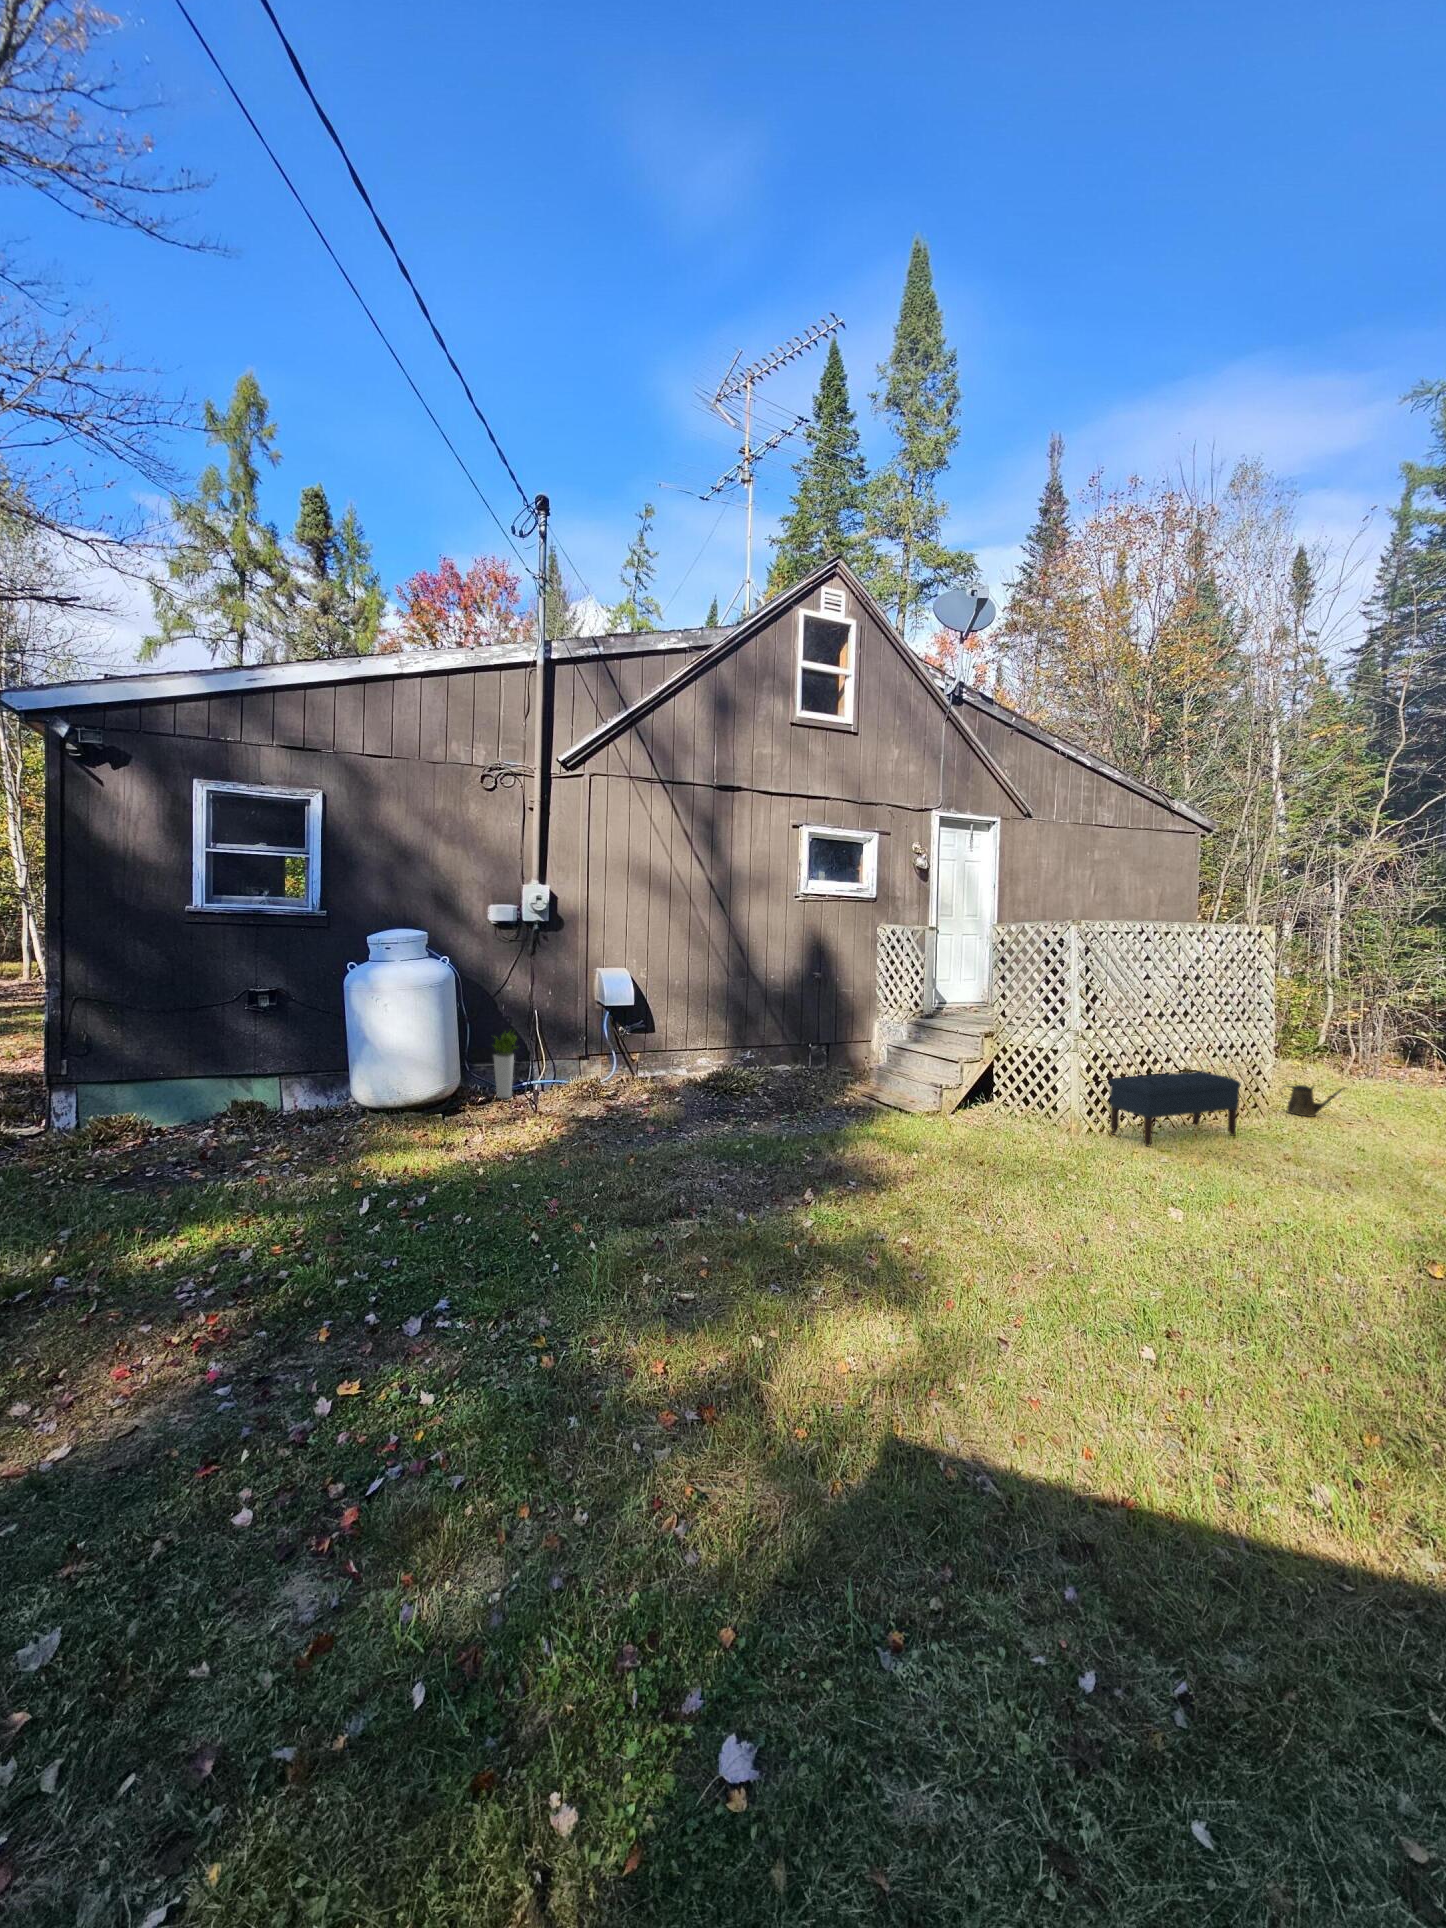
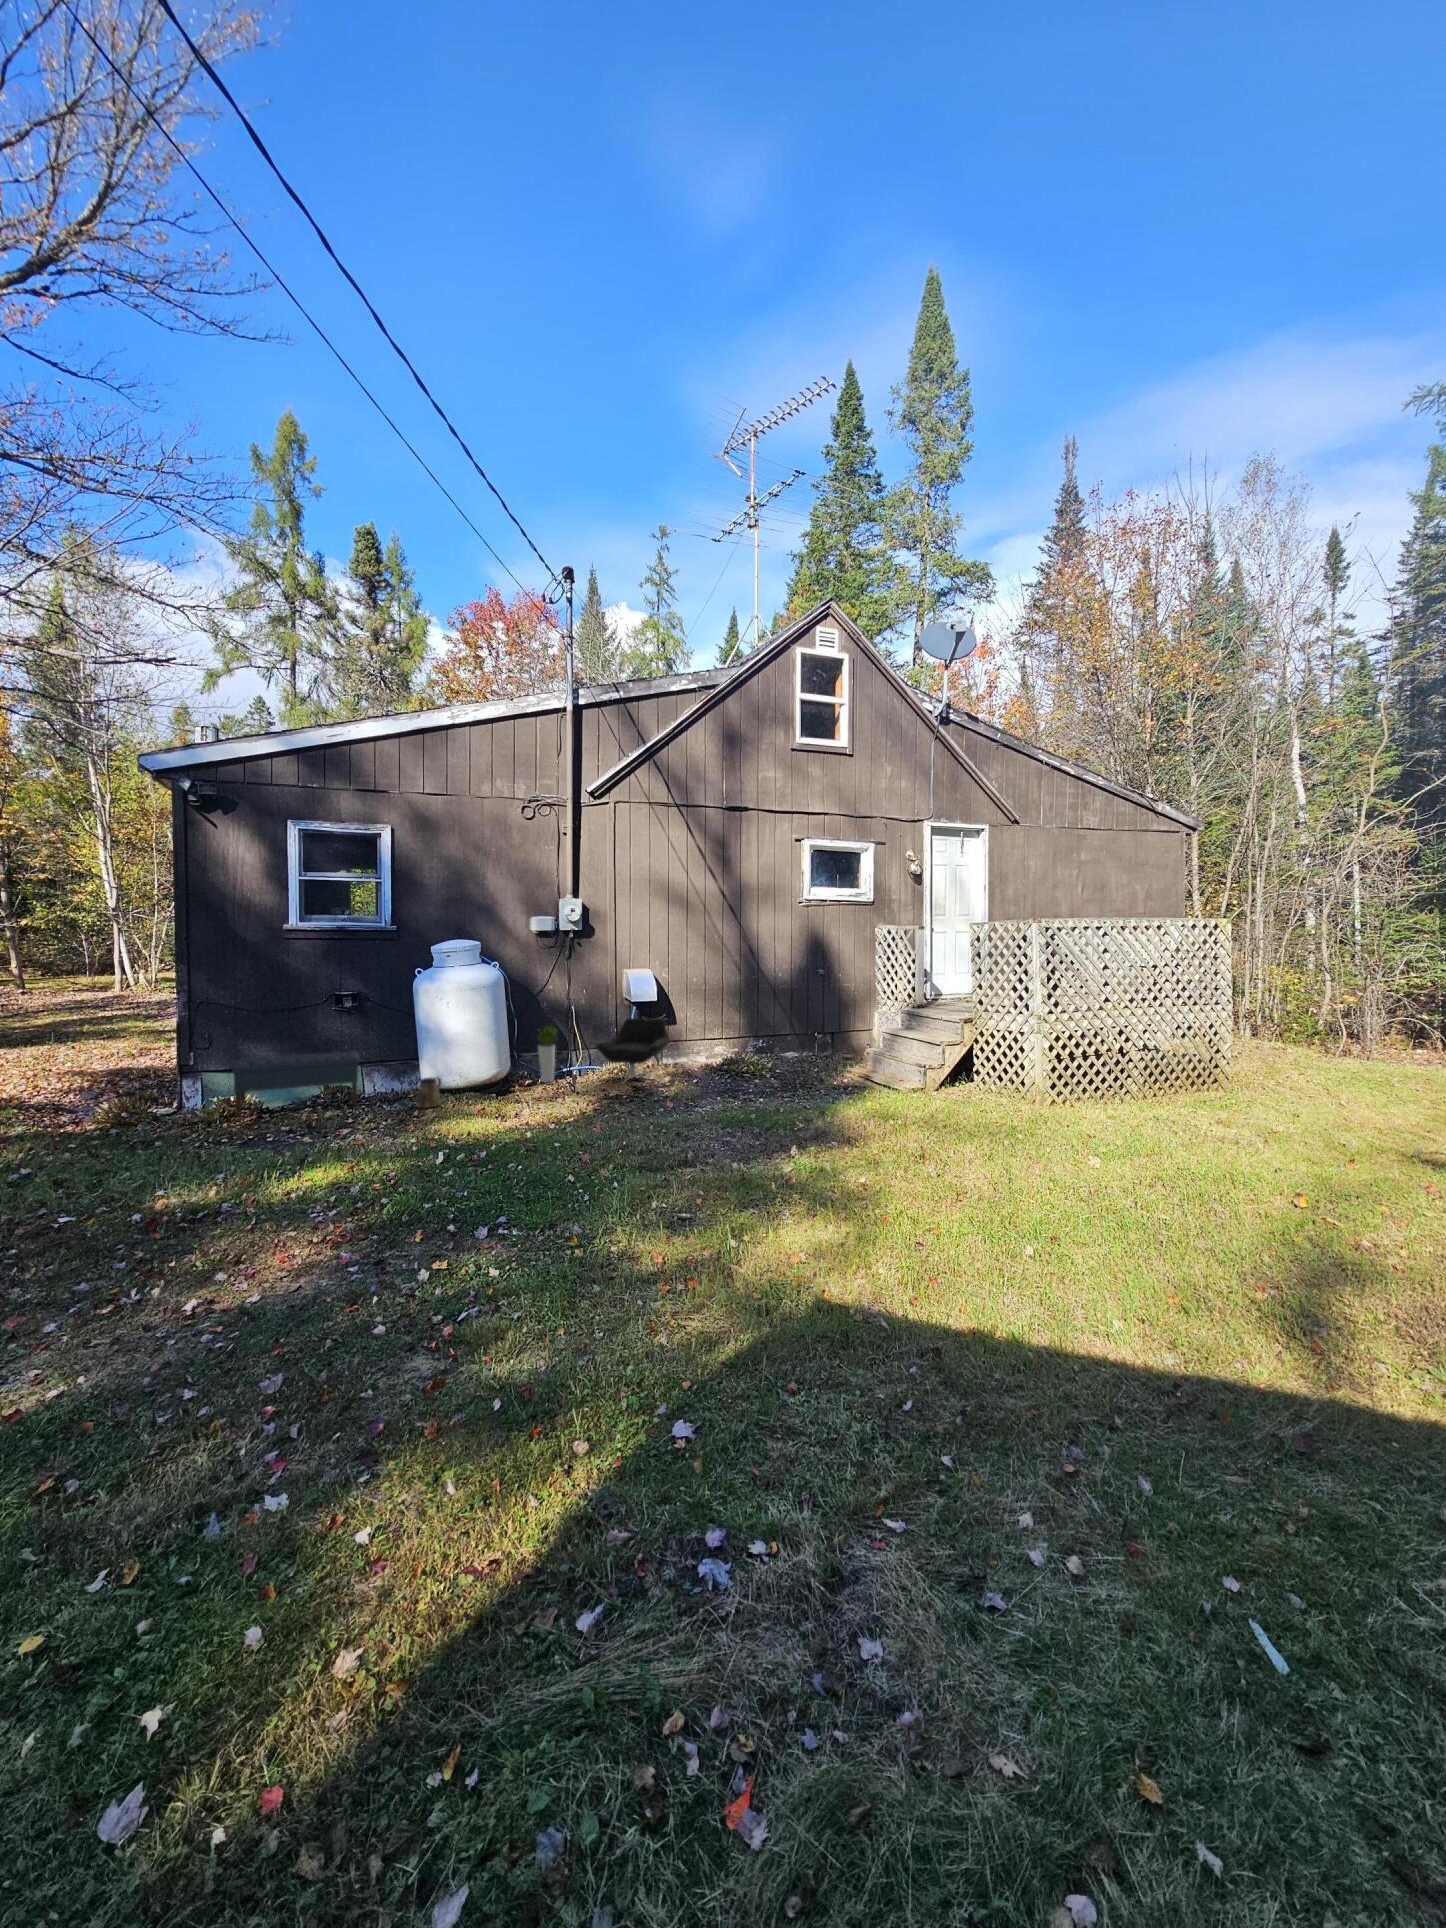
lounge chair: none [562,1023,646,1102] -> present [596,1018,669,1083]
bench: present [1109,1071,1241,1146] -> present [232,1051,359,1117]
watering can: present [1283,1085,1345,1117] -> present [408,1078,441,1108]

